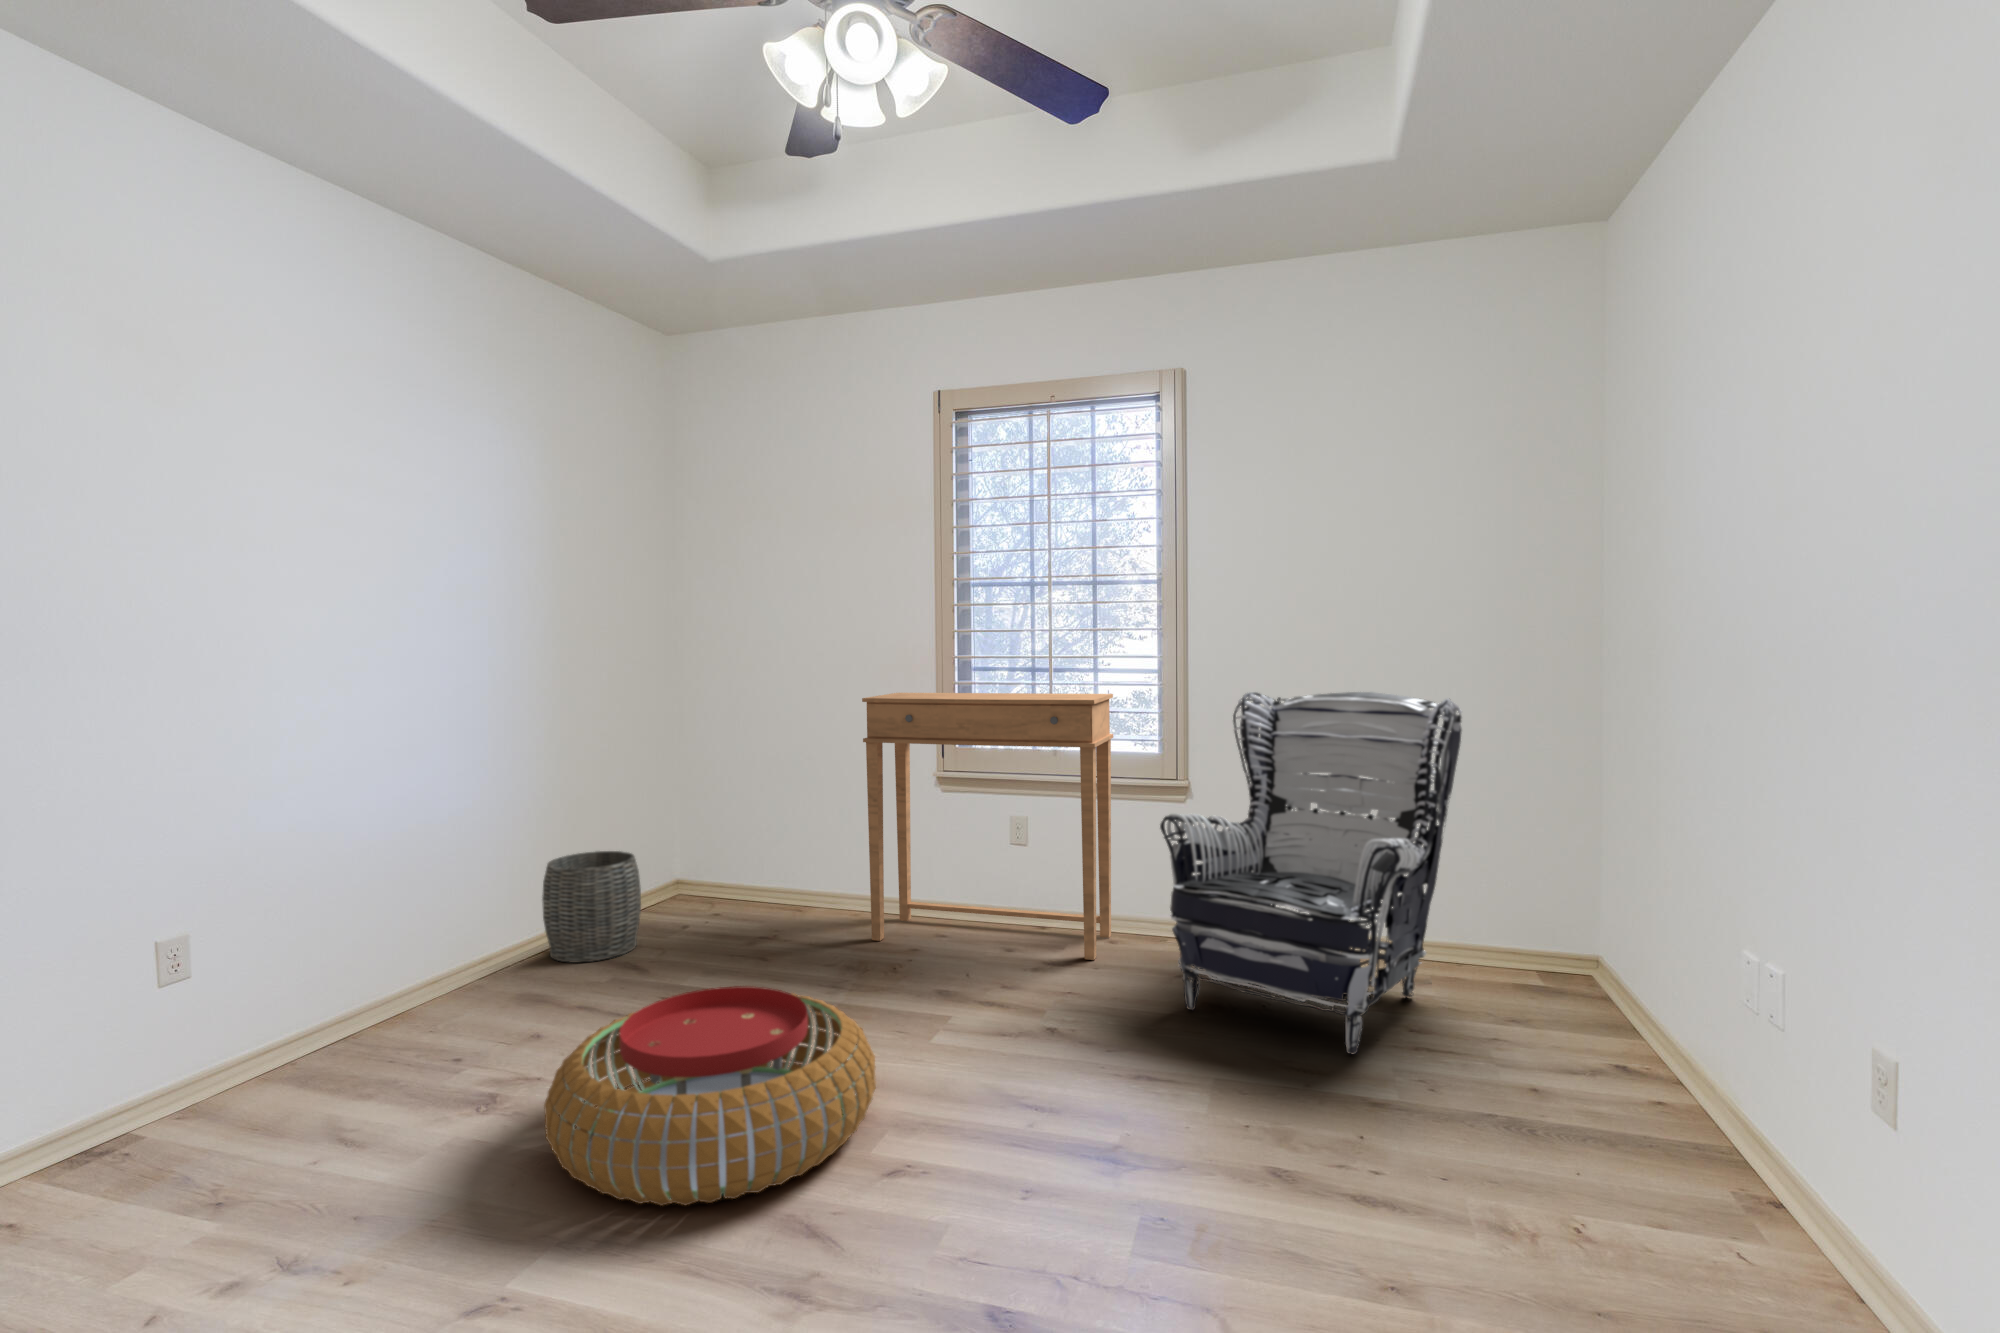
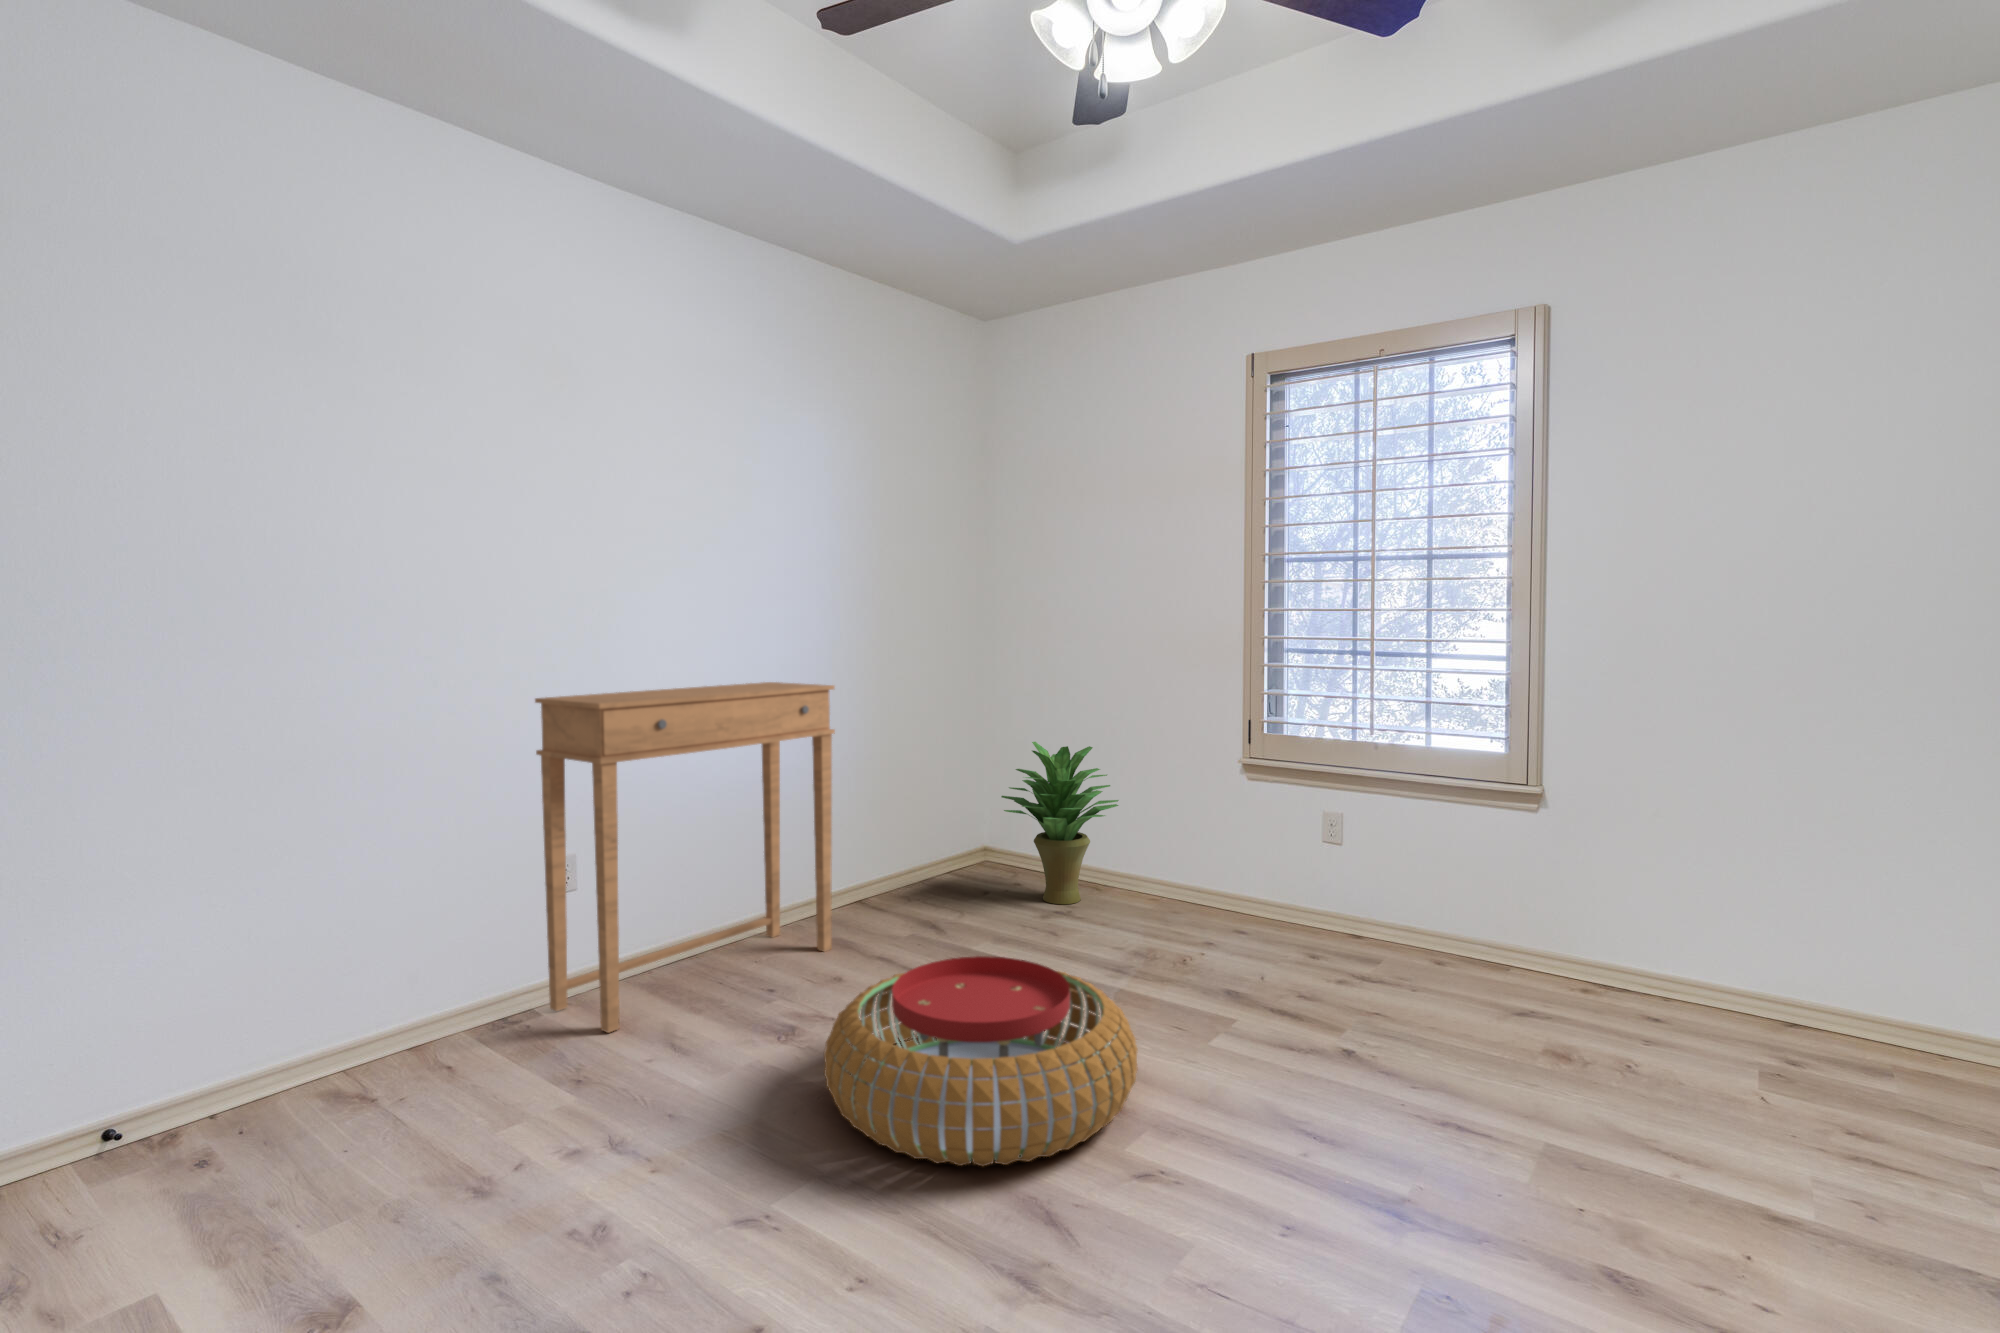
armchair: present [1160,692,1462,1054] -> none [1491,687,1939,1143]
side table: present [862,693,1113,960] -> present [535,682,835,1033]
potted plant: none [695,766,818,929] -> present [1001,742,1119,904]
woven basket: present [542,851,641,963] -> none [863,814,949,917]

